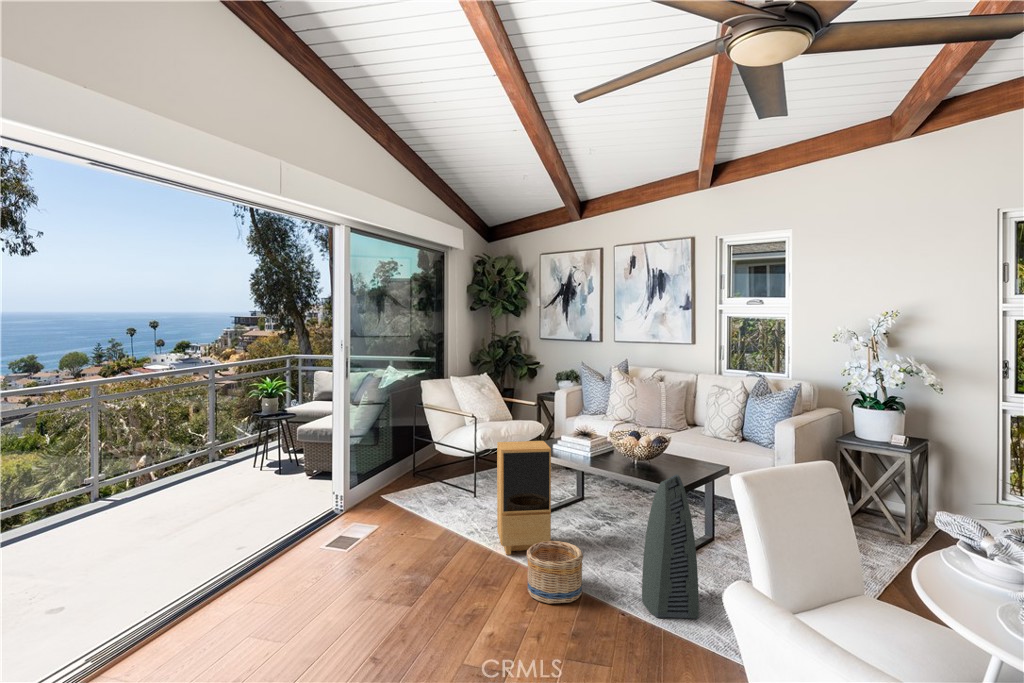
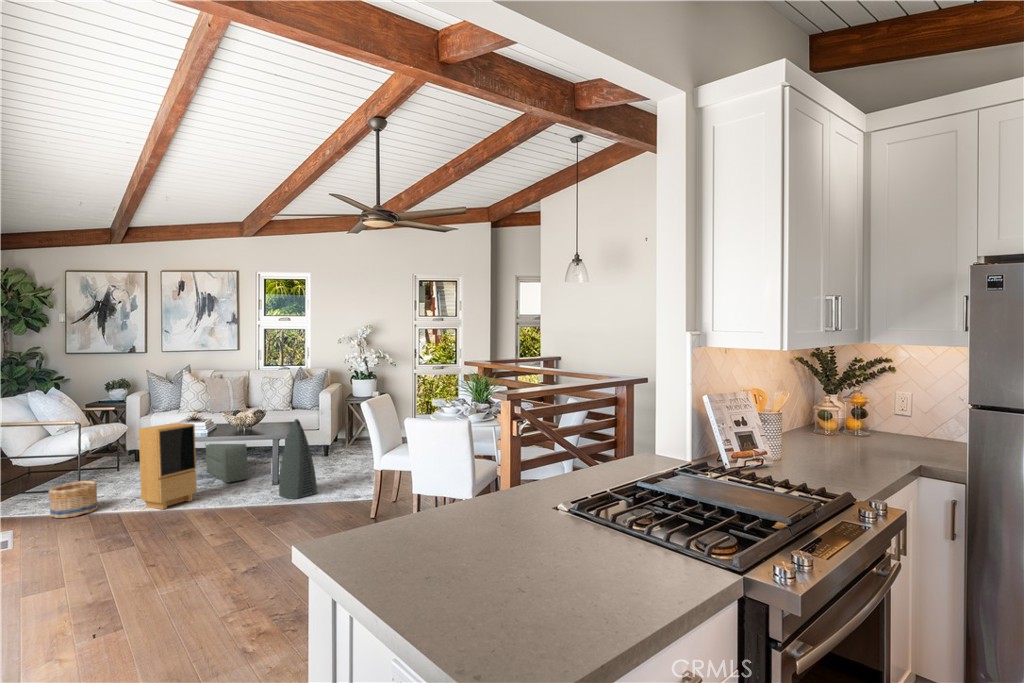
pouf: none [609,461,641,537] -> present [206,444,248,482]
basket: present [527,541,583,604] -> present [49,481,97,518]

